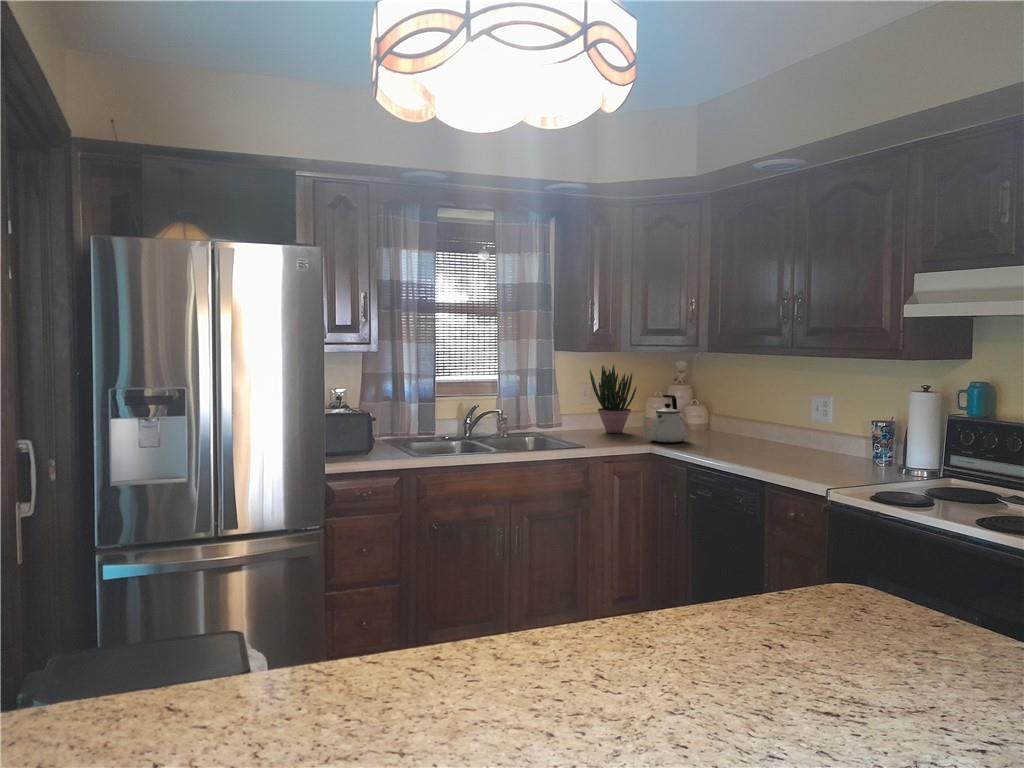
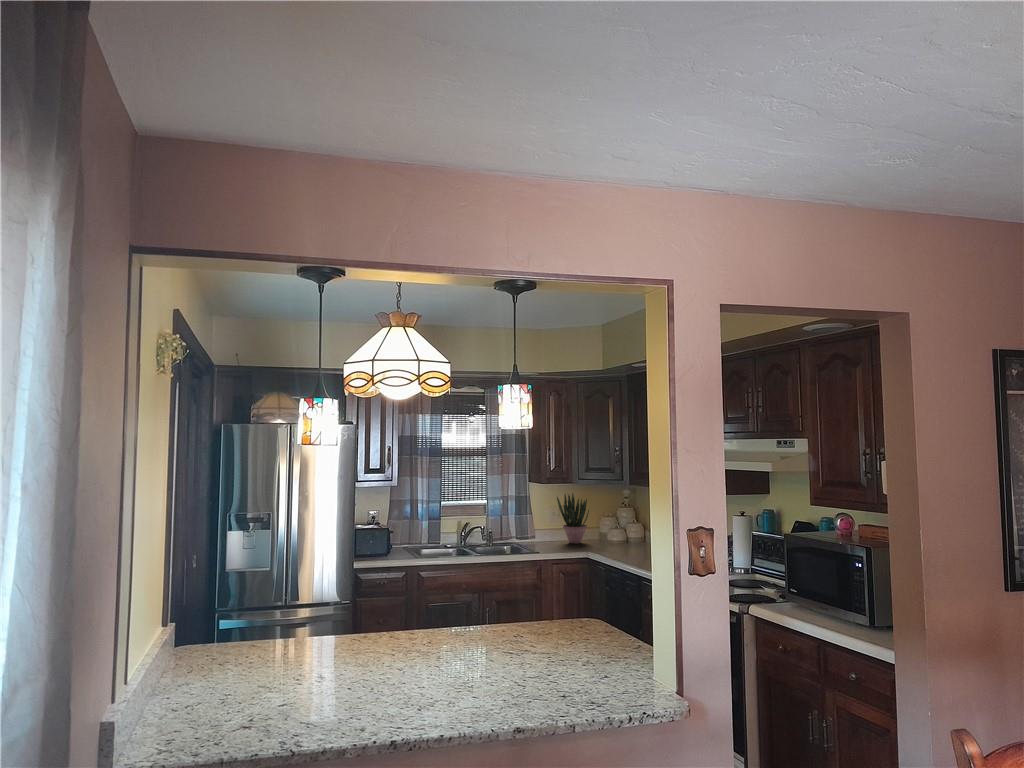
kettle: present [647,395,688,443] -> none [590,516,619,551]

